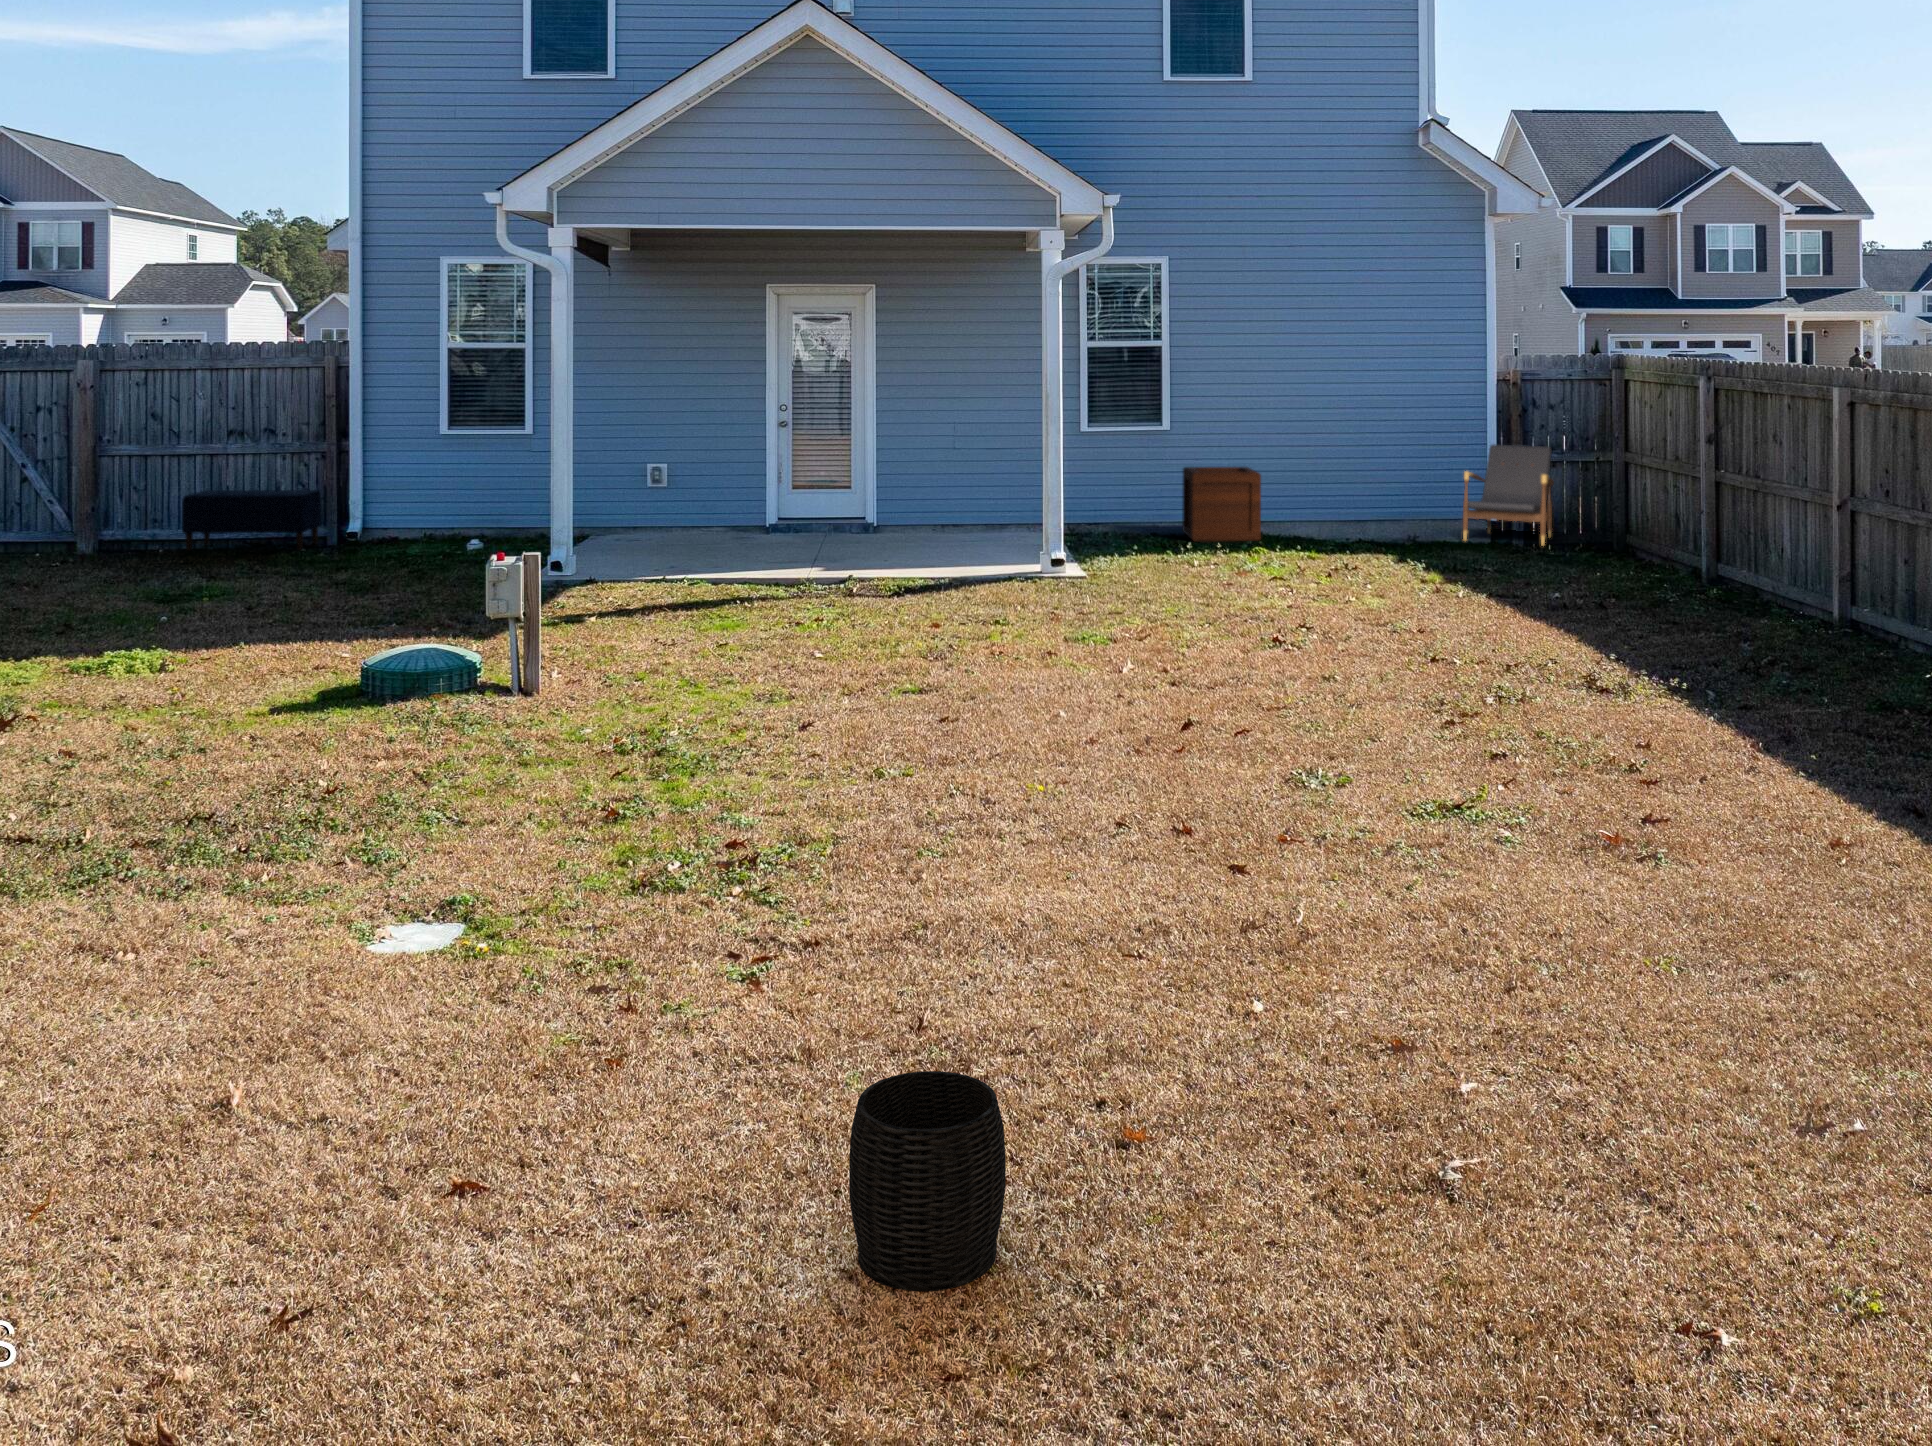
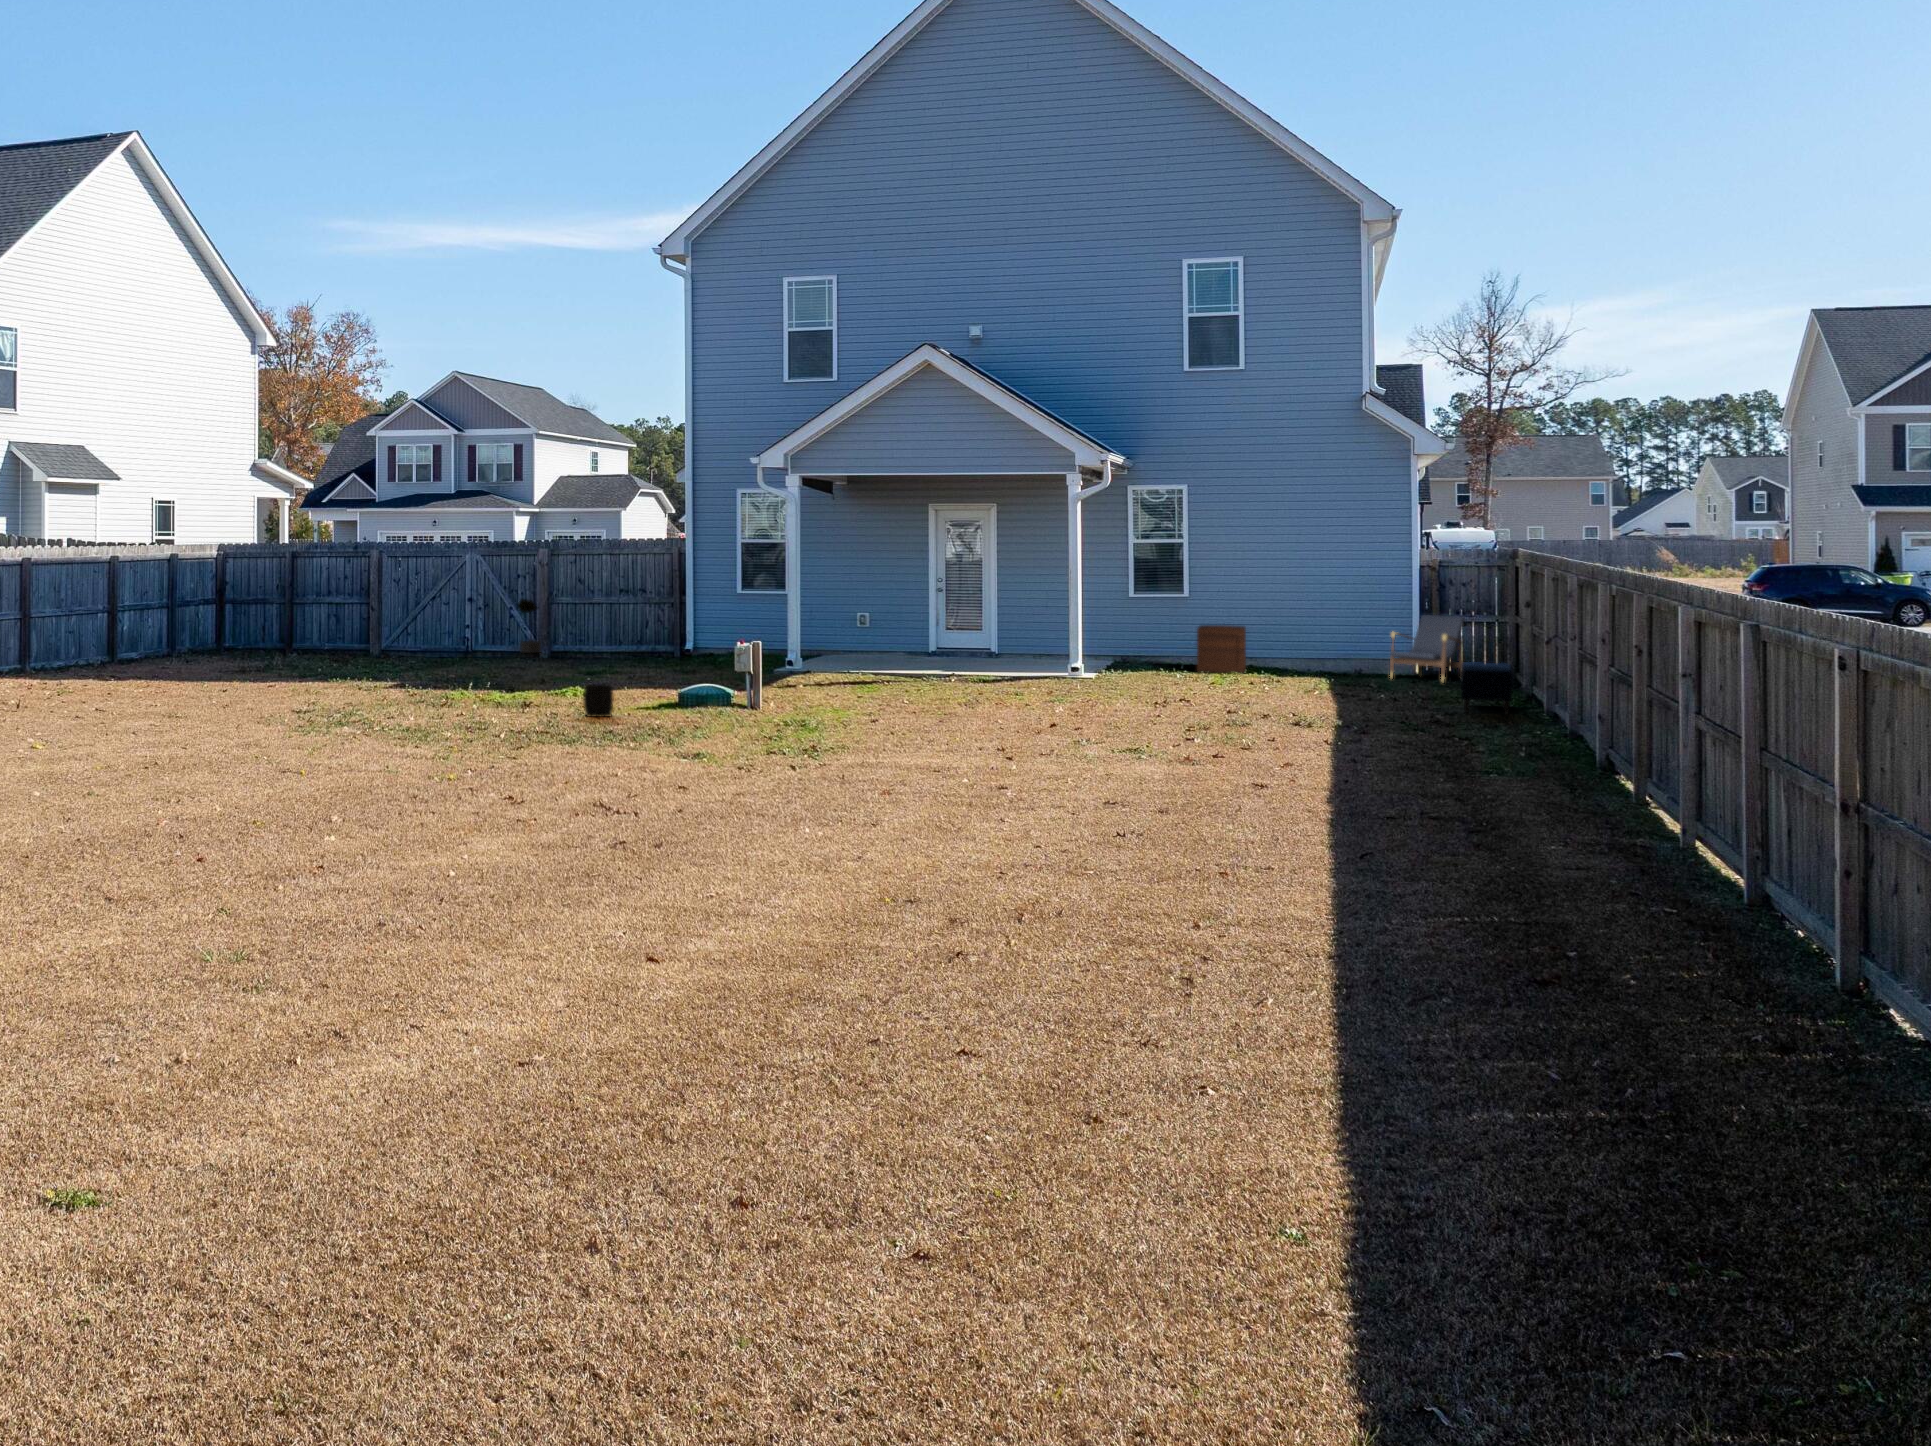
potted tree: none [19,450,69,553] -> present [518,599,541,653]
bench: present [182,490,321,551] -> present [1461,662,1513,715]
woven basket: present [849,1071,1006,1291] -> present [583,684,614,717]

